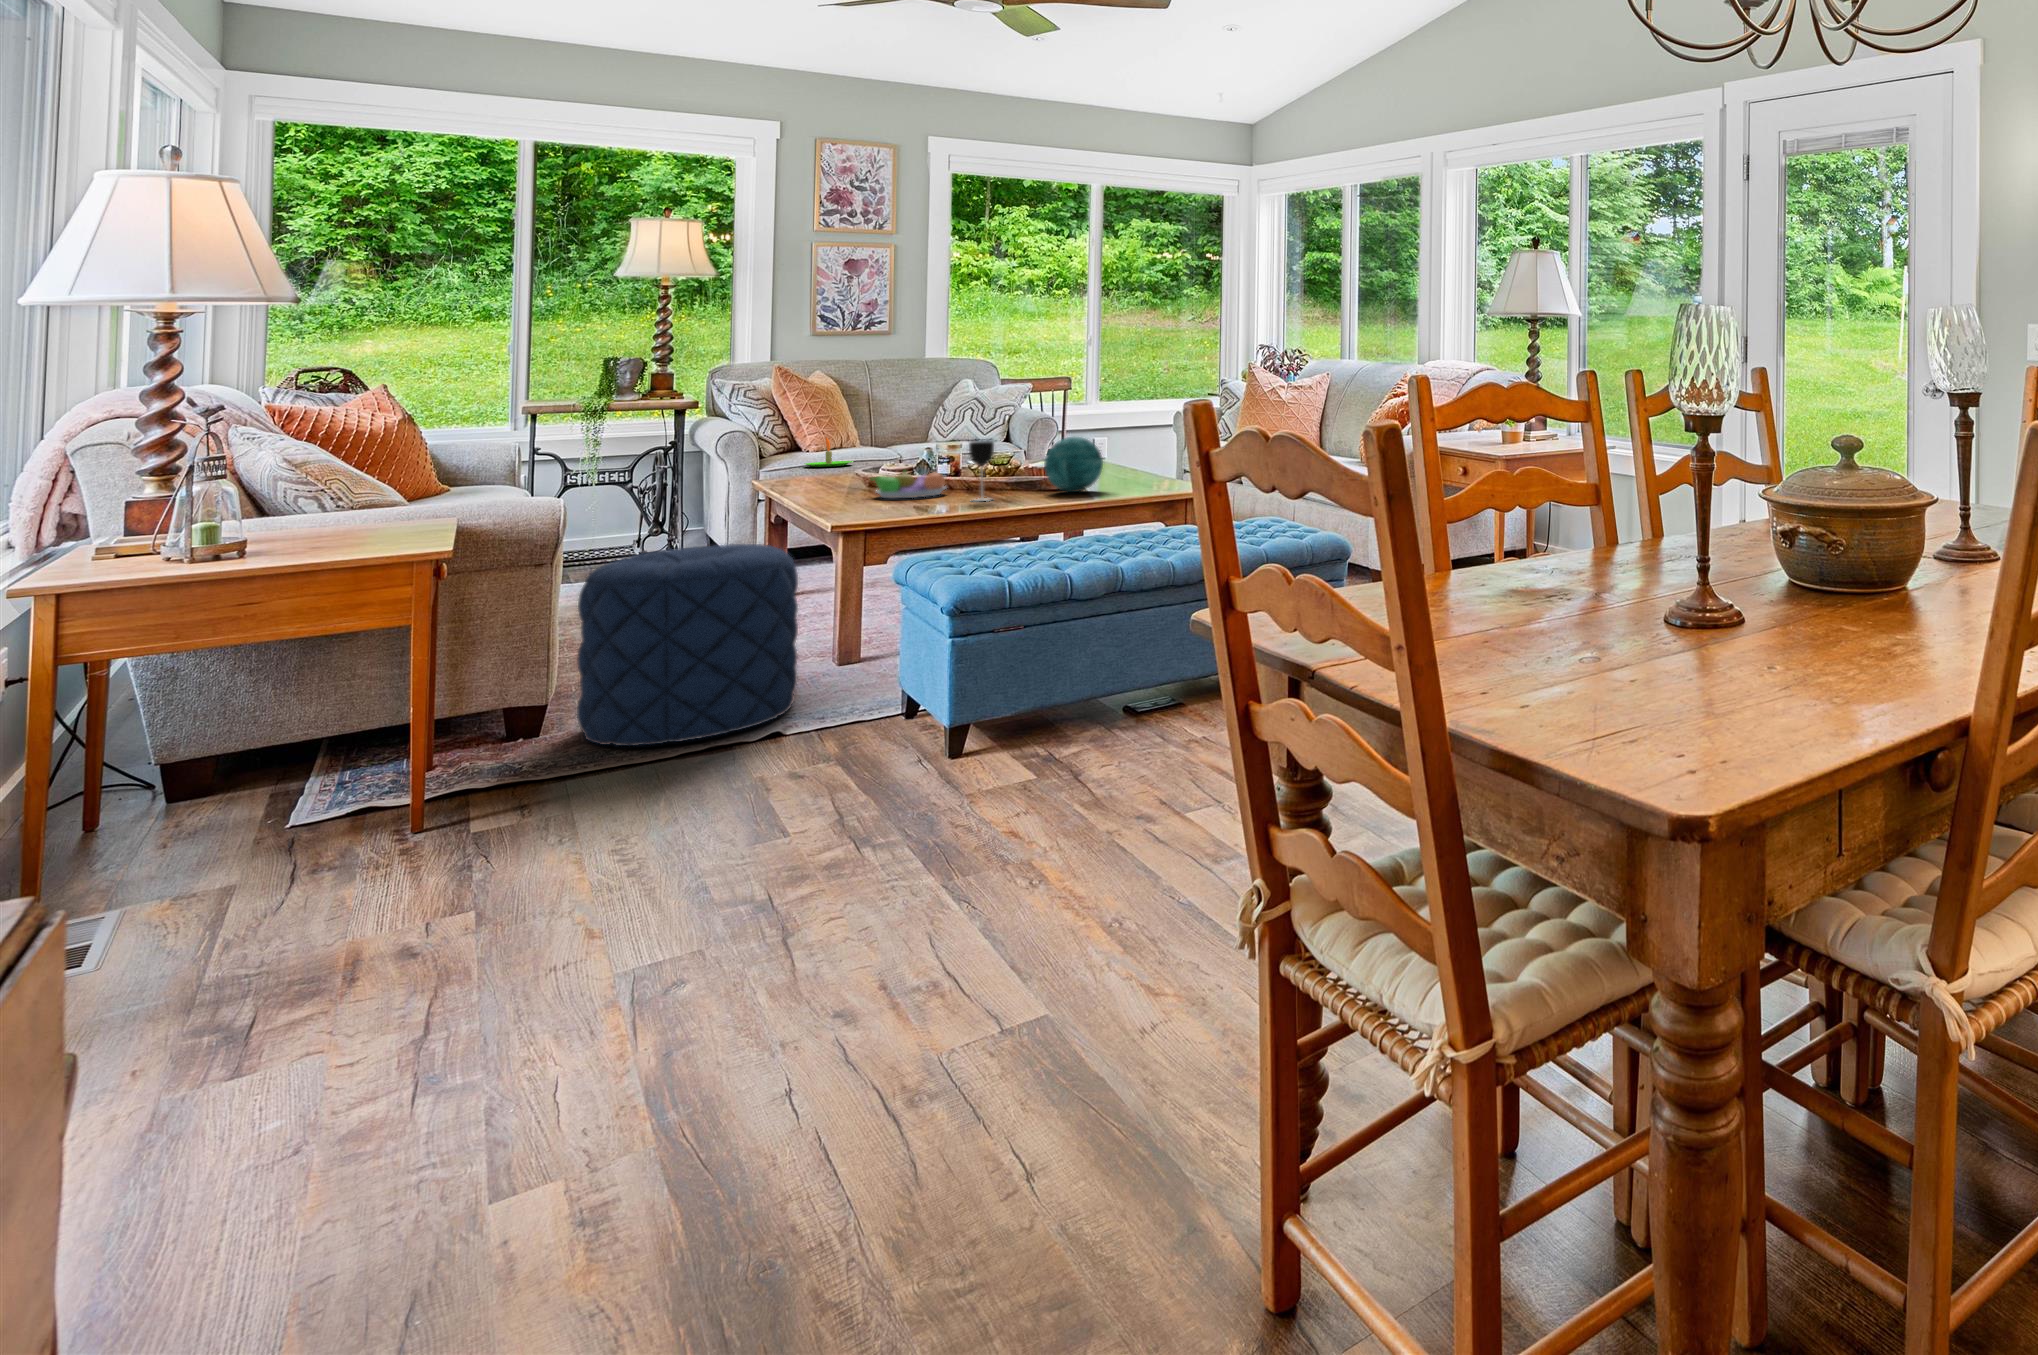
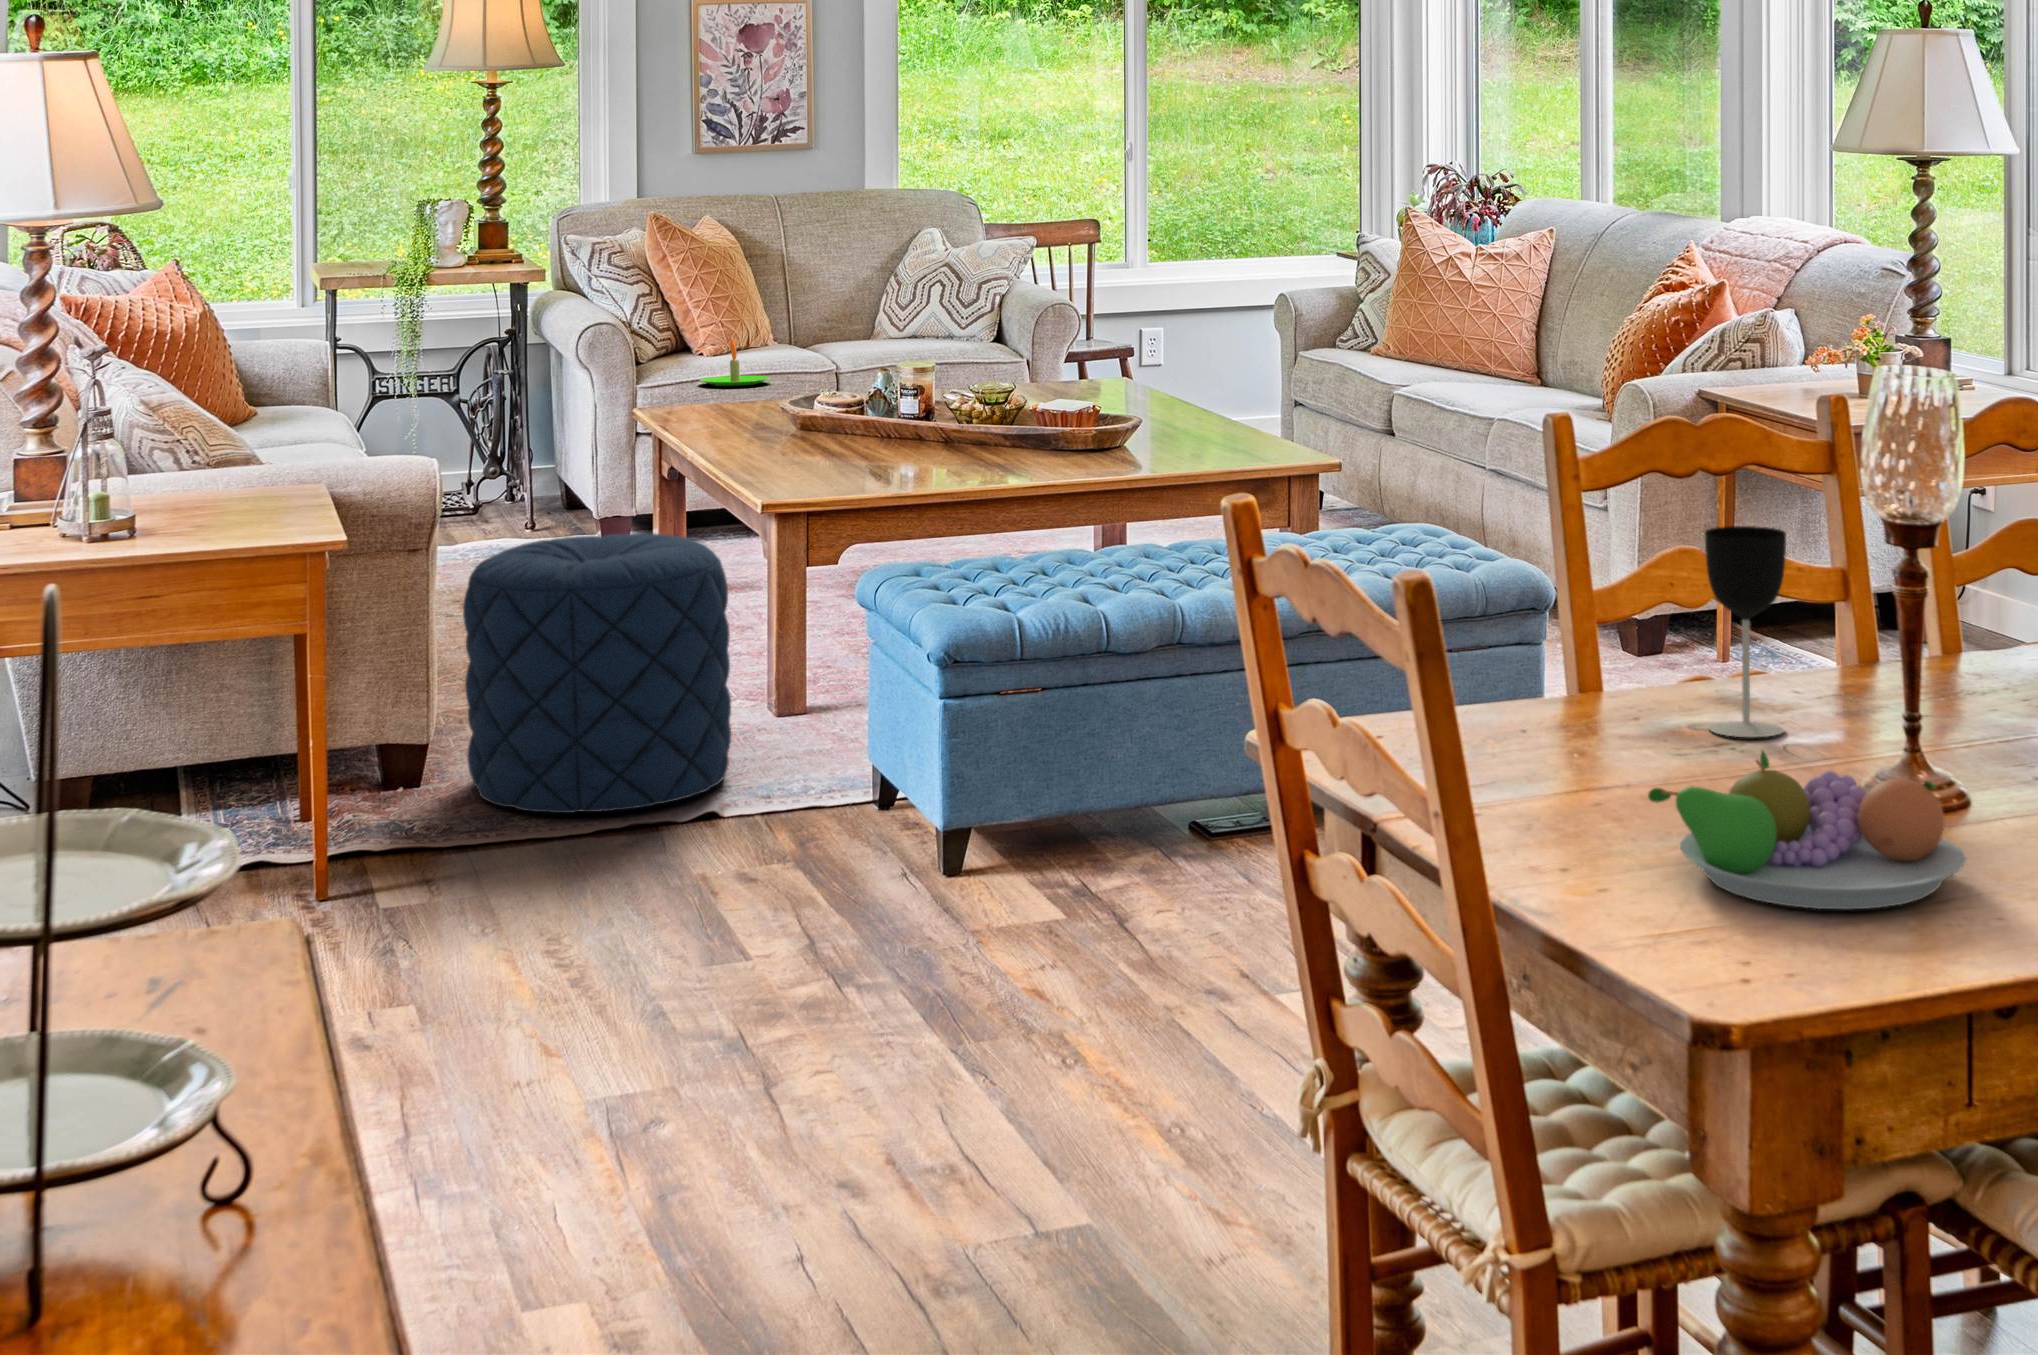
decorative orb: present [1044,437,1103,492] -> none [1064,370,1155,462]
wine glass: present [969,441,994,501] -> present [1705,526,1786,737]
fruit bowl: present [871,470,945,498] -> present [1648,750,1966,909]

